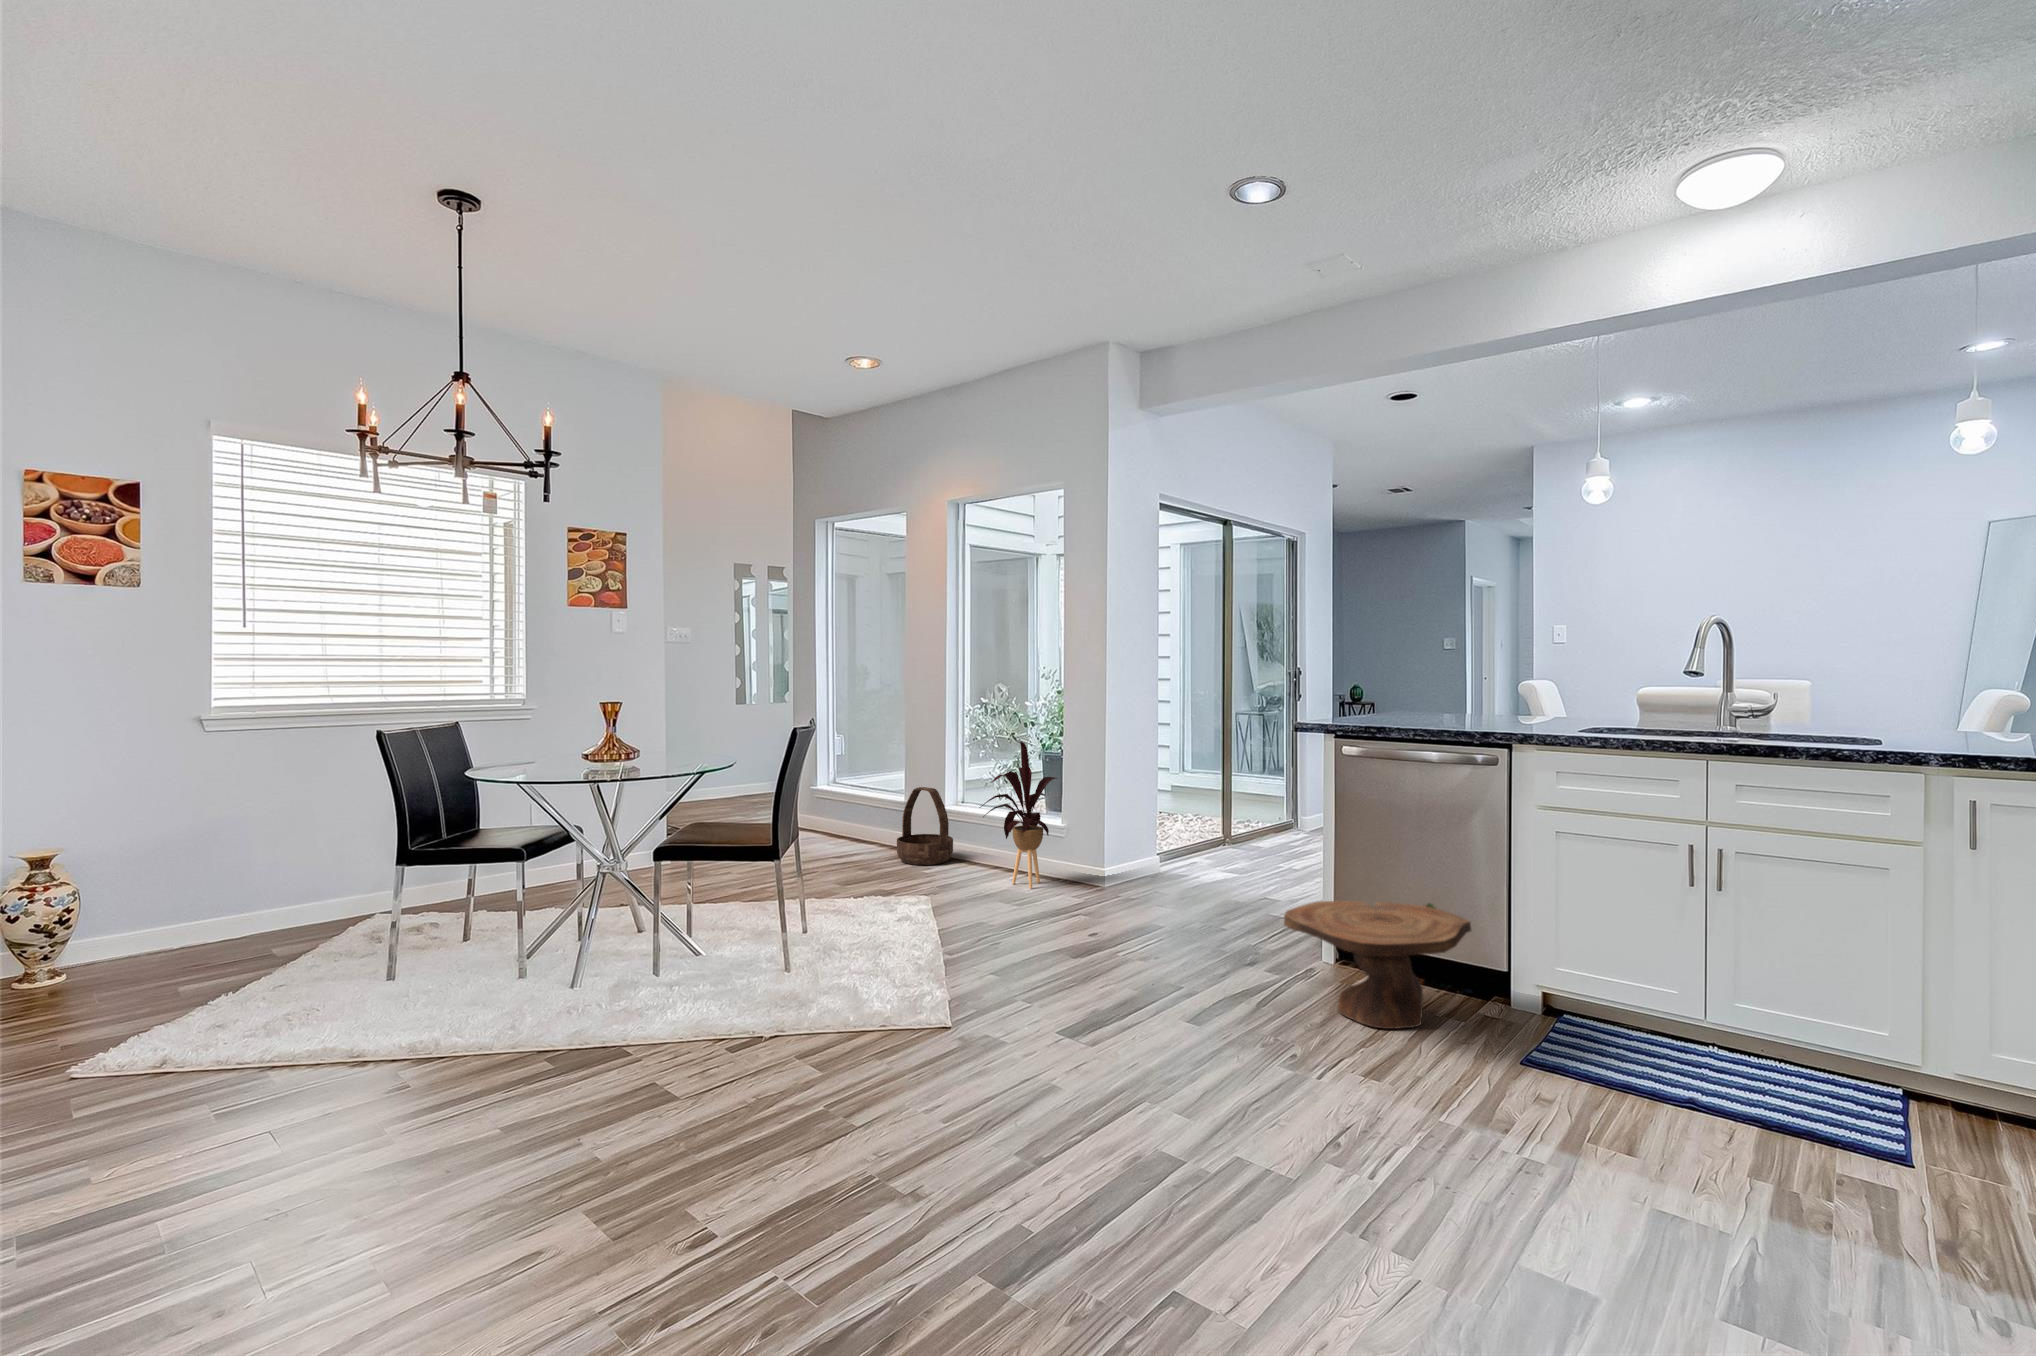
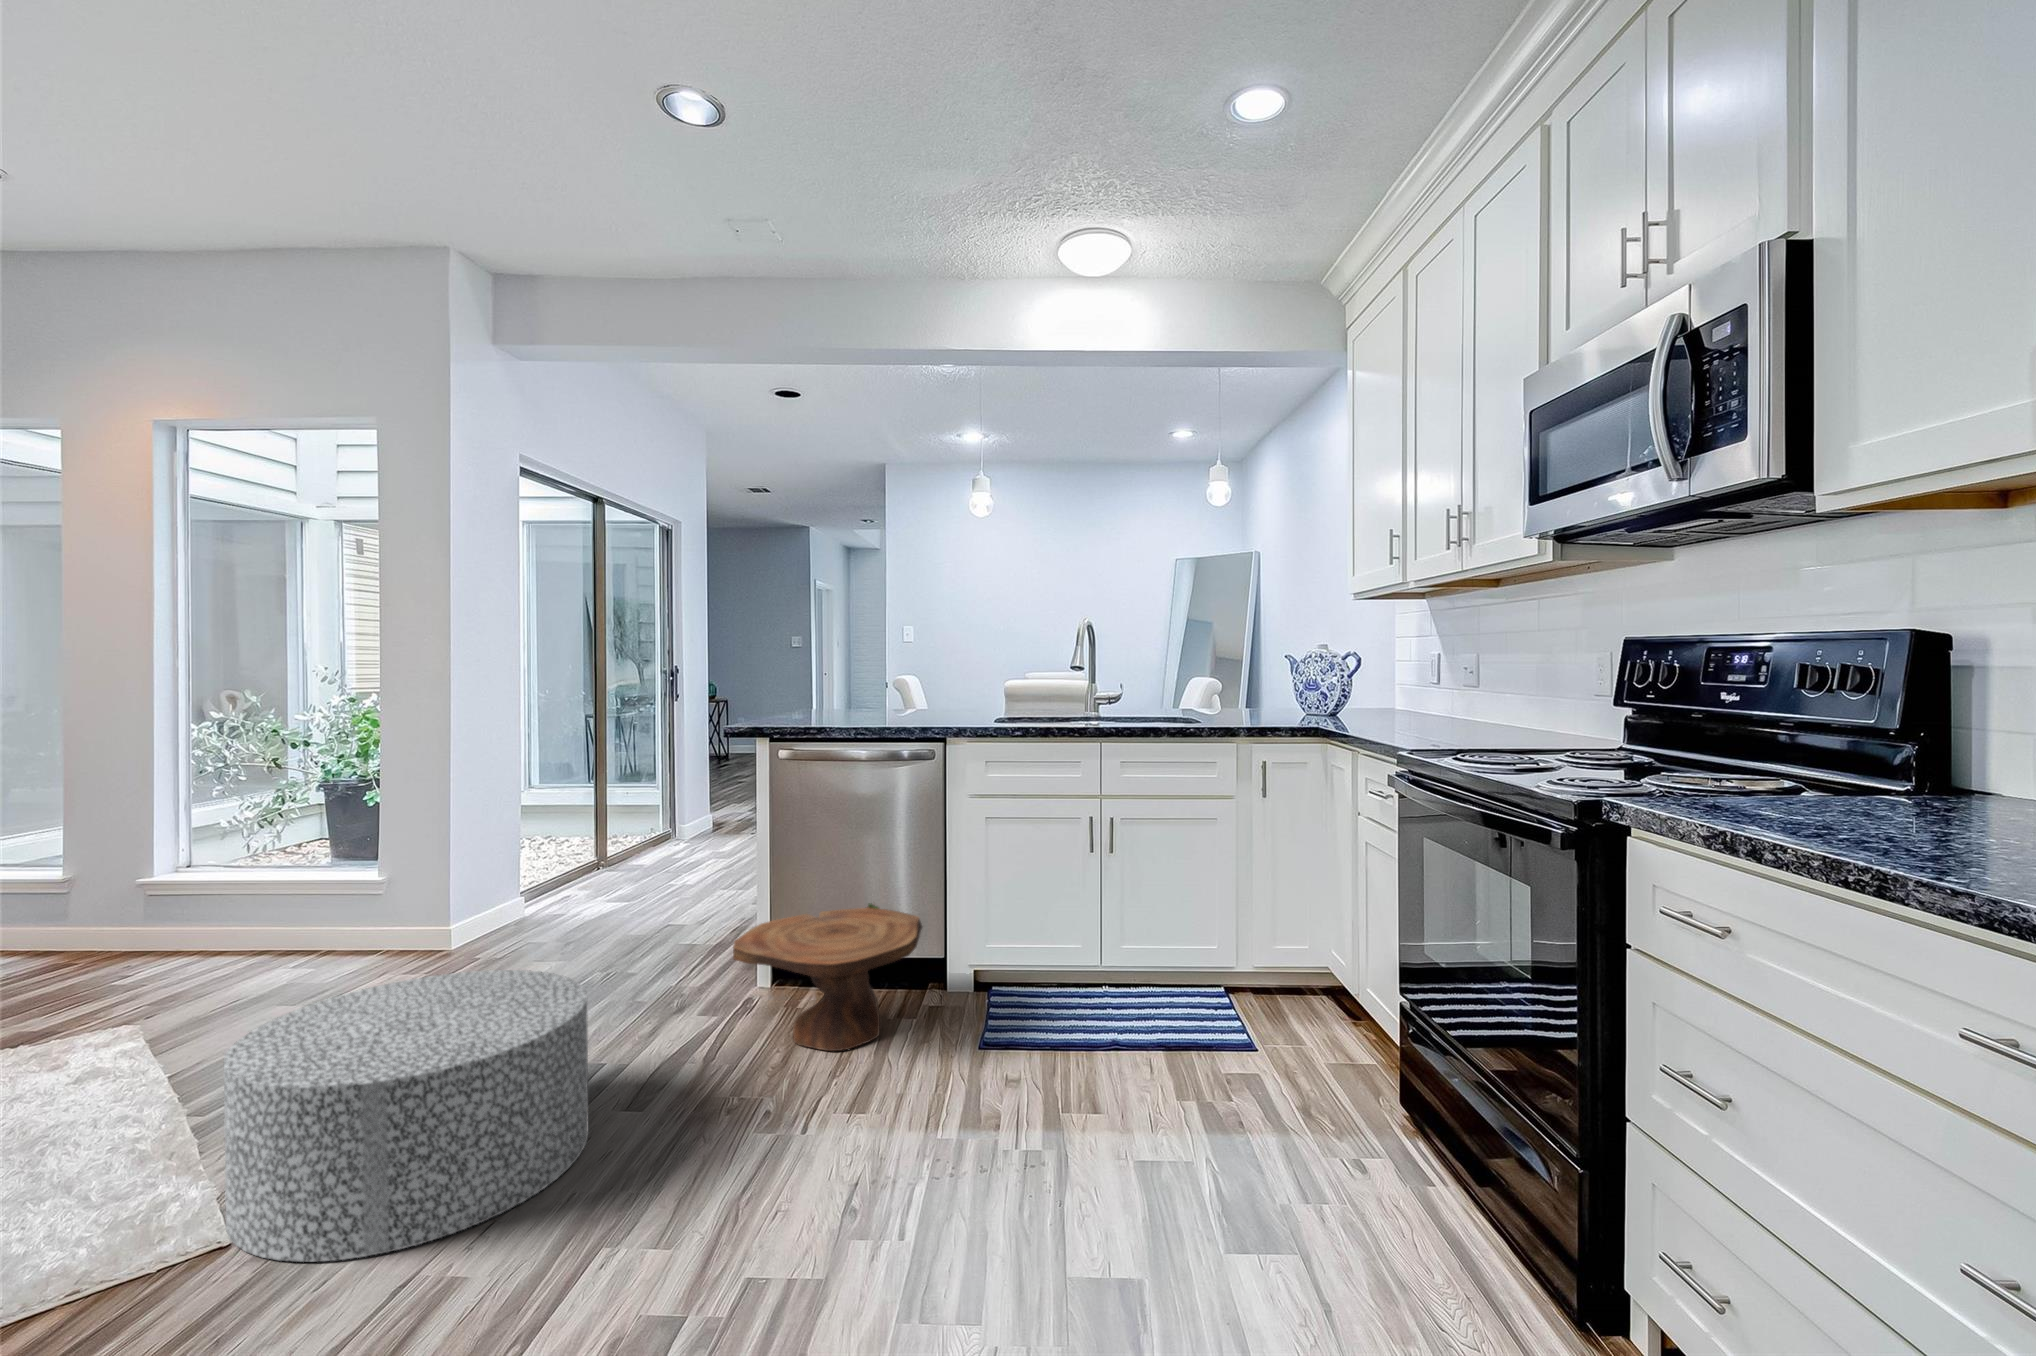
house plant: present [980,742,1056,888] -> none [245,770,379,968]
basket: present [897,787,953,865] -> none [75,849,190,969]
ottoman: none [947,893,1160,1063] -> present [224,970,589,1262]

